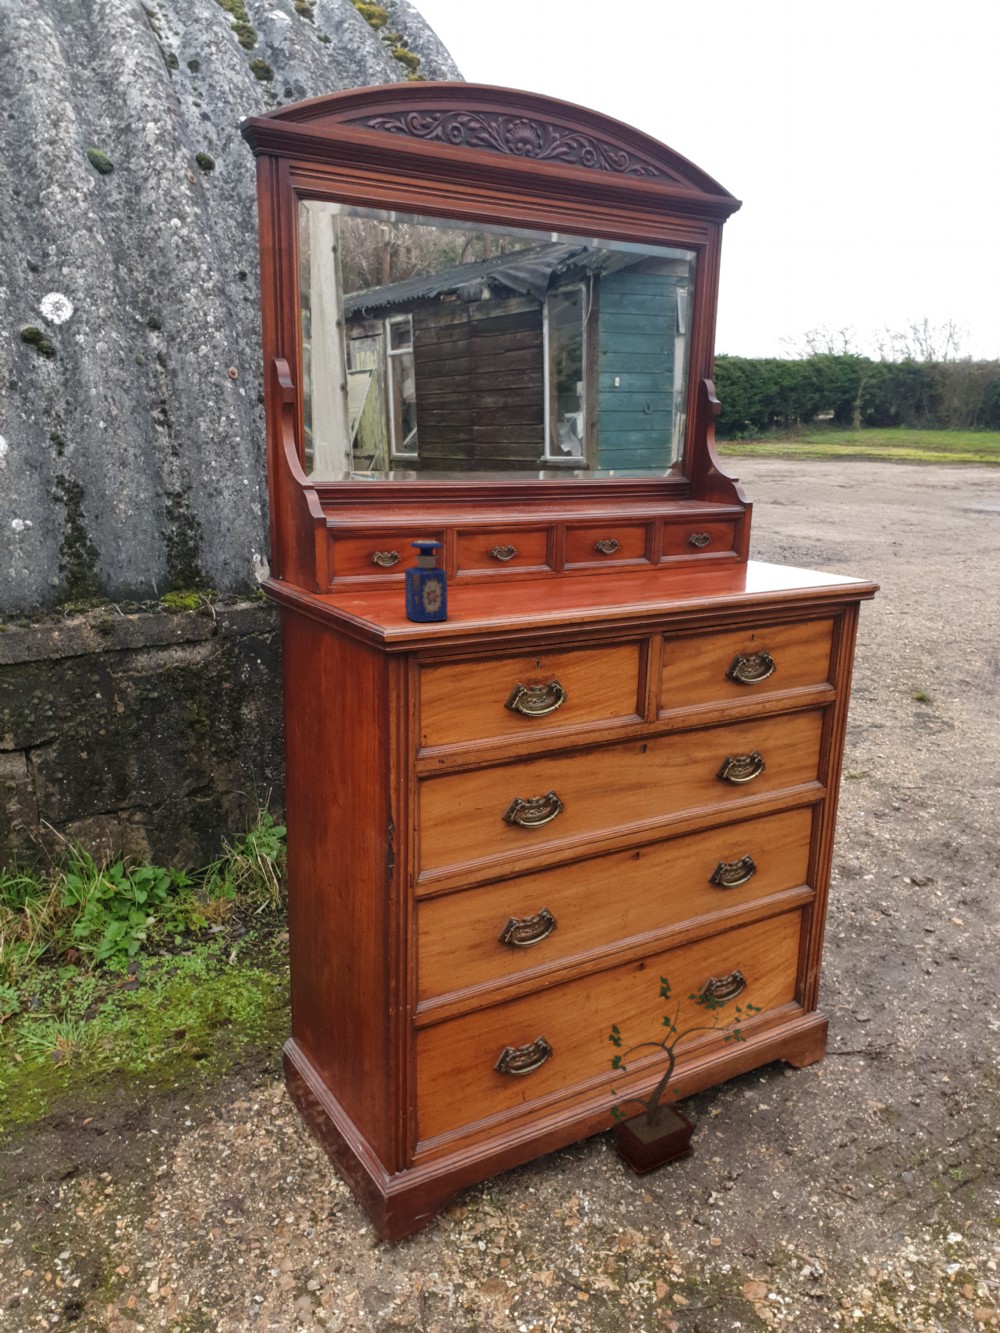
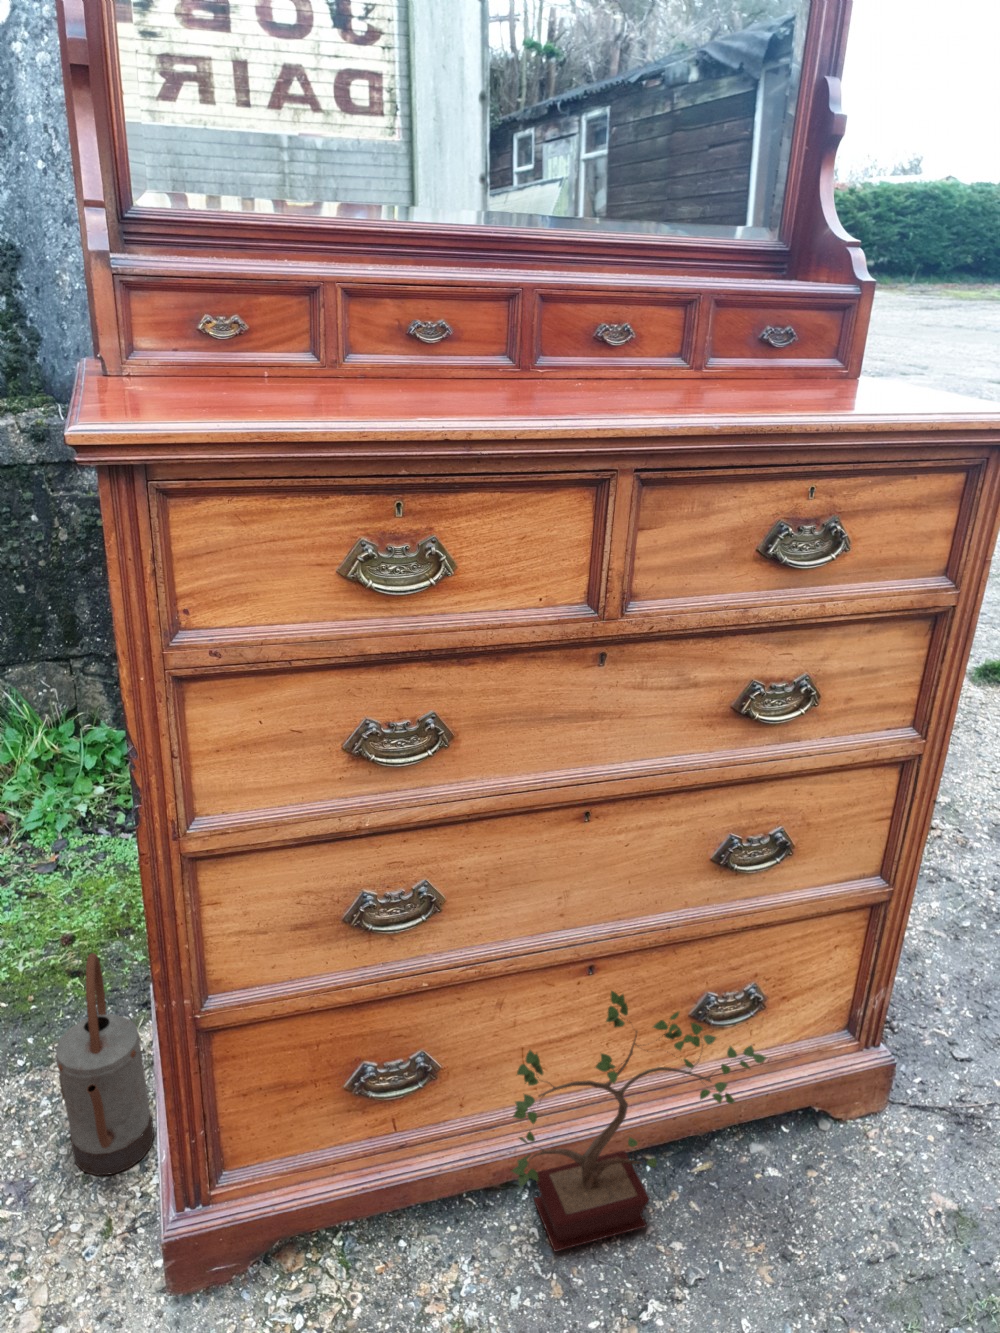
perfume bottle: present [405,540,447,622] -> none [156,279,230,421]
watering can: none [256,1014,321,1187] -> present [55,953,154,1175]

